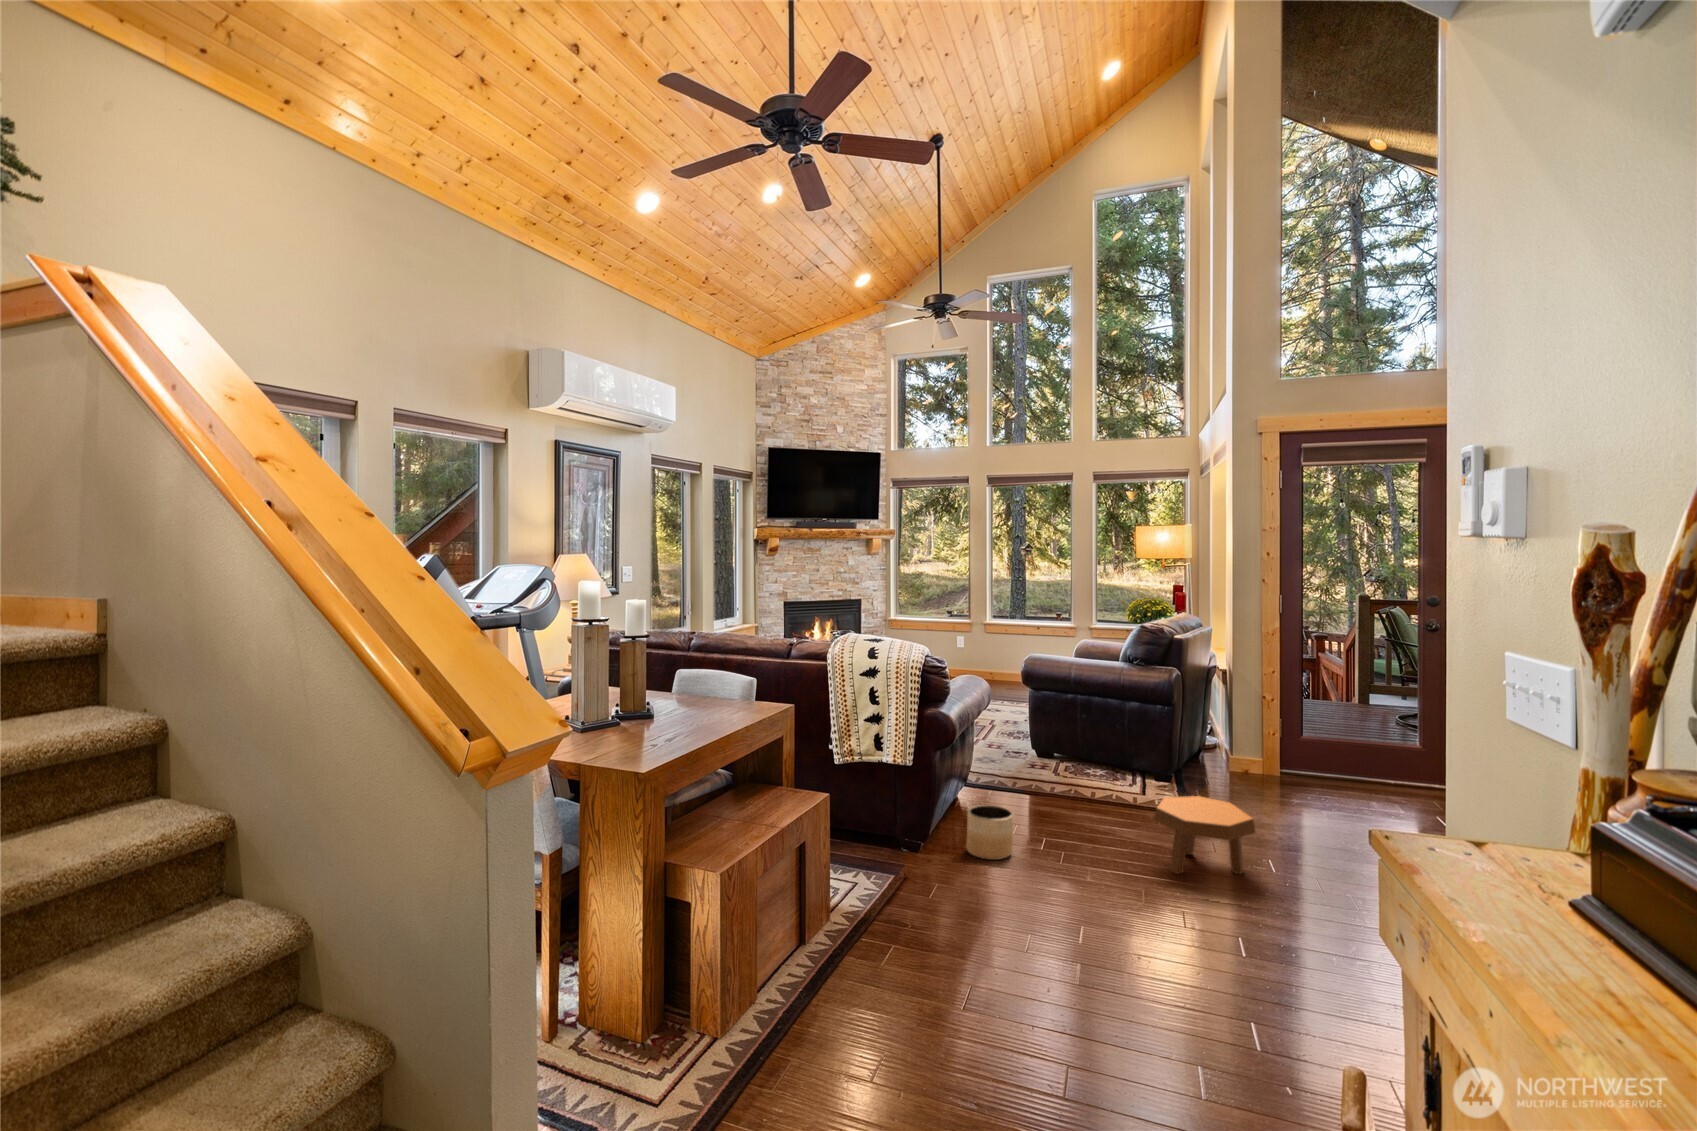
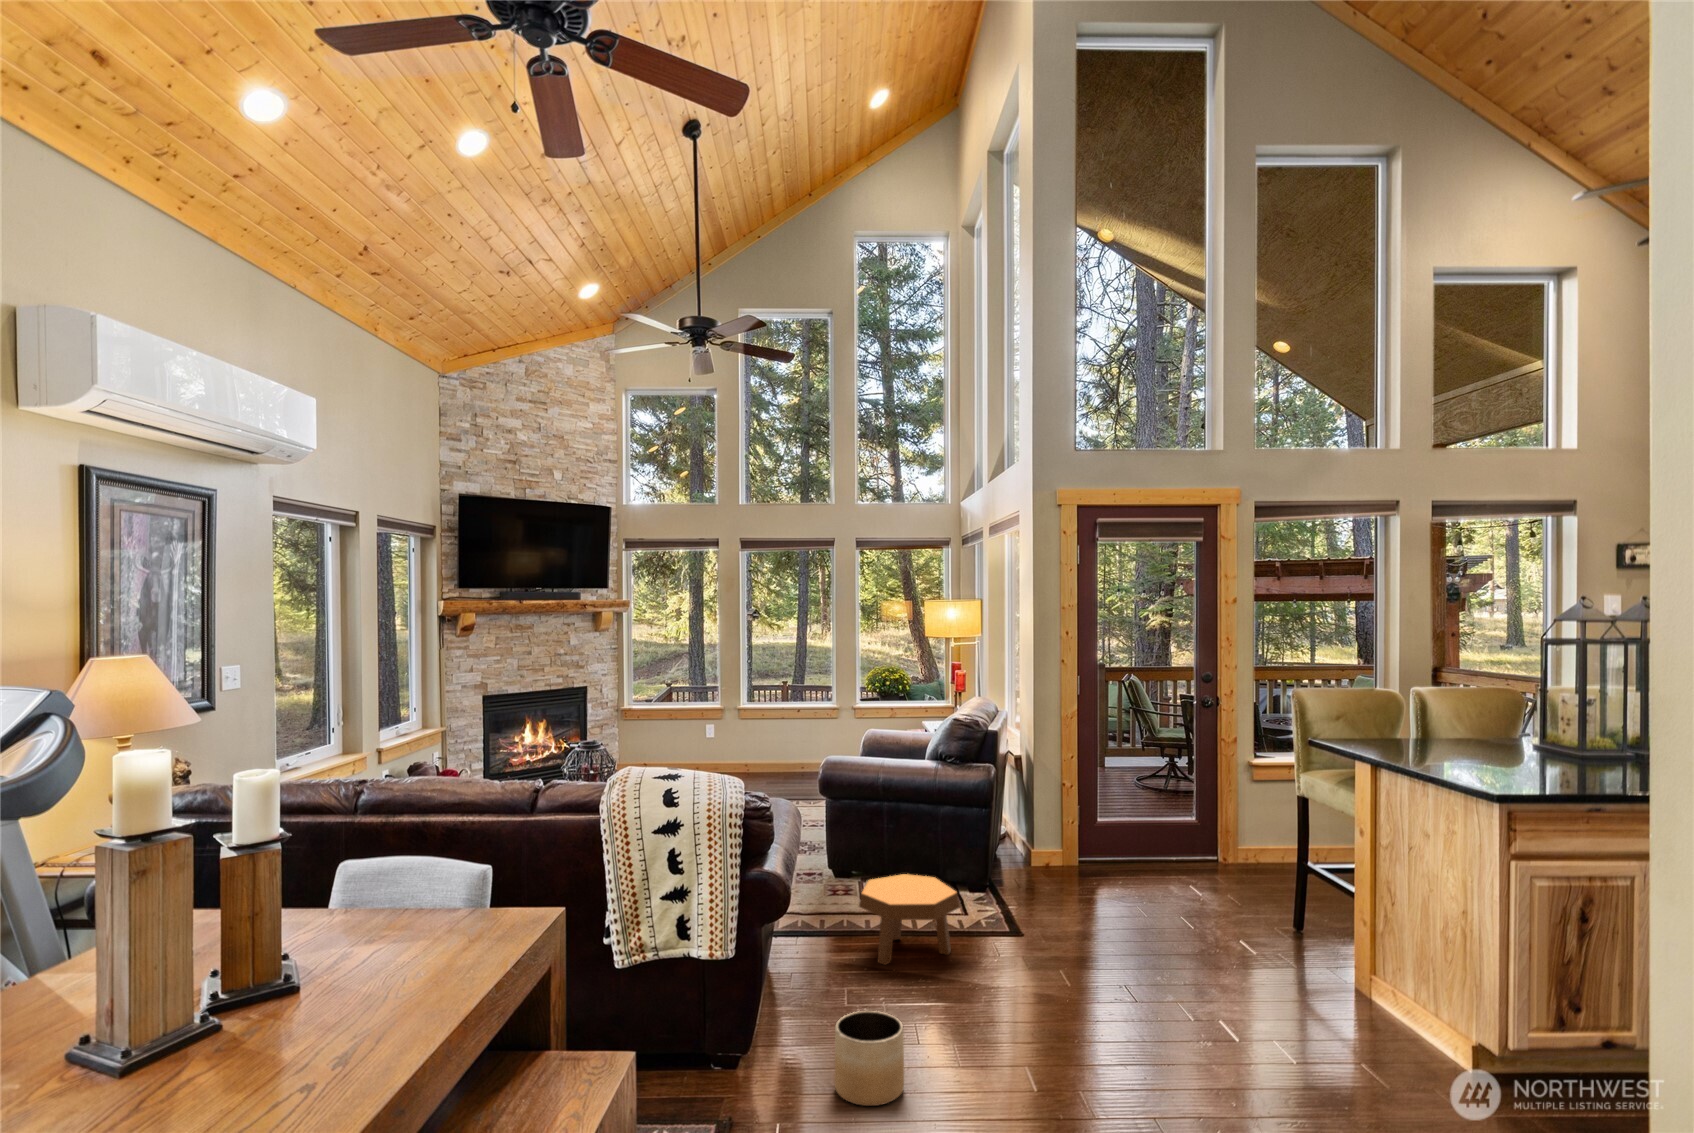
footstool: present [1154,796,1255,874] -> present [859,874,960,965]

